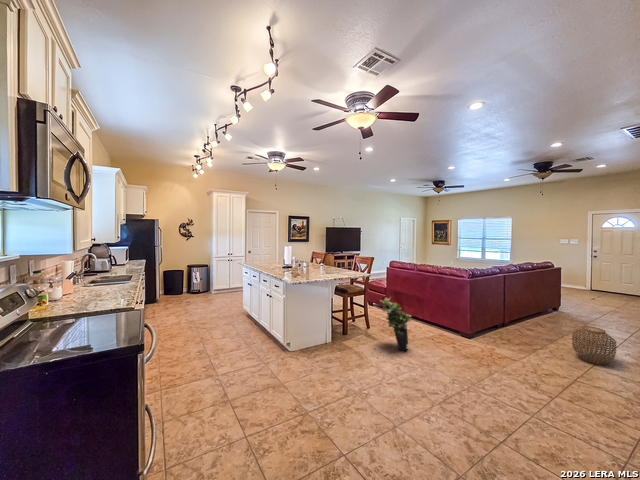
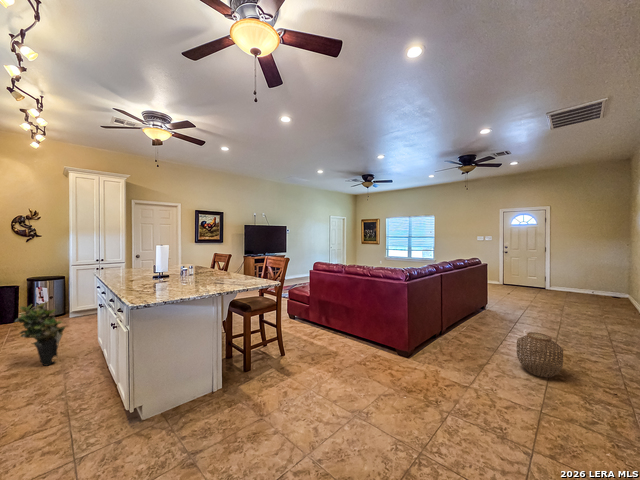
potted plant: present [380,298,411,351] -> present [15,303,65,366]

